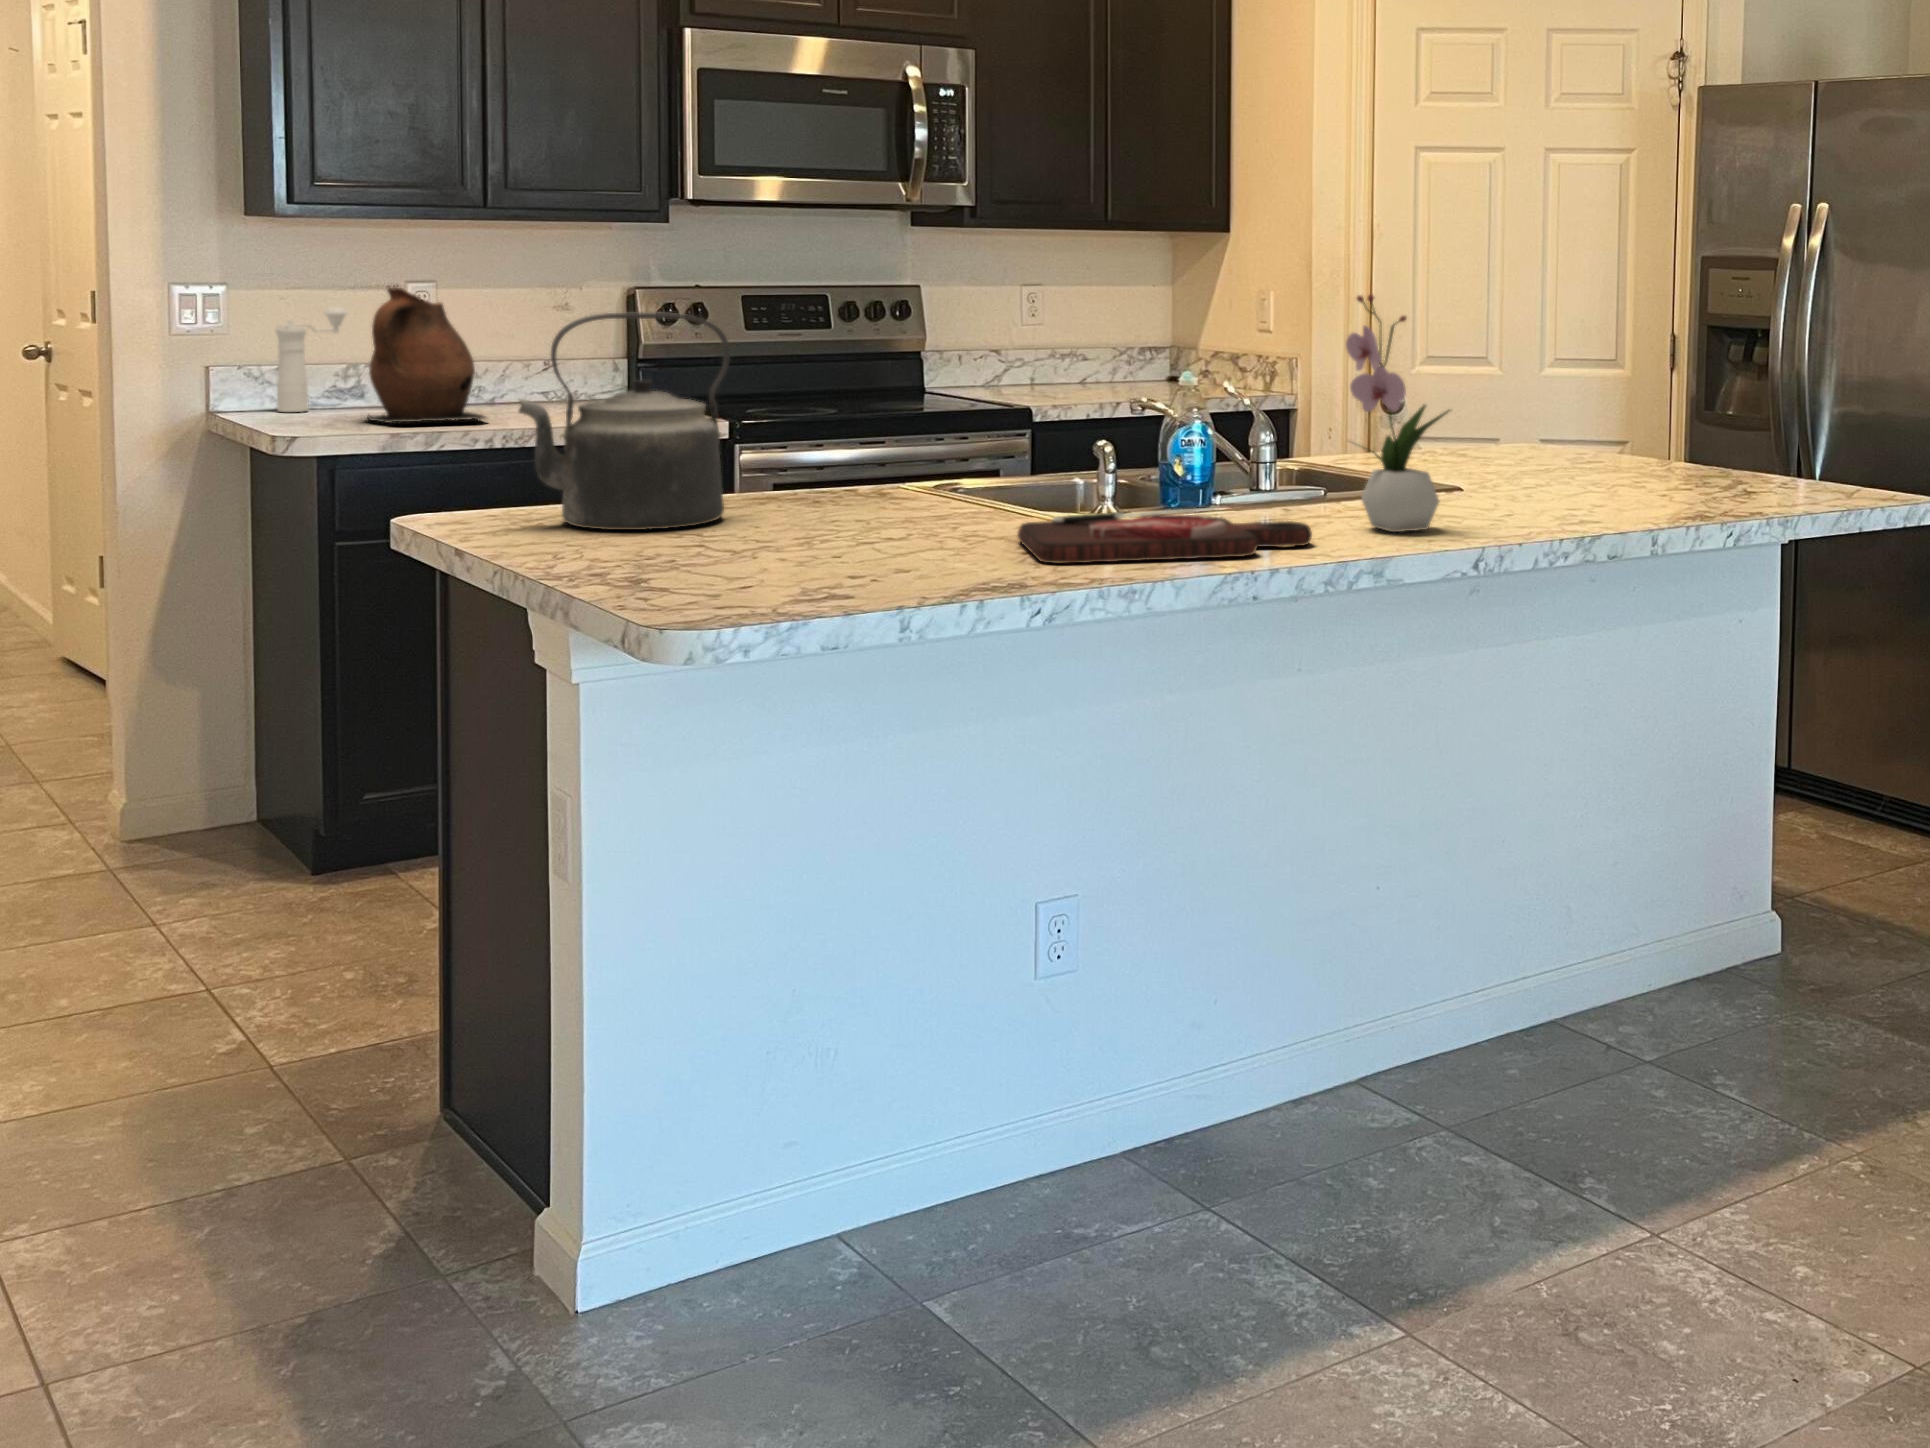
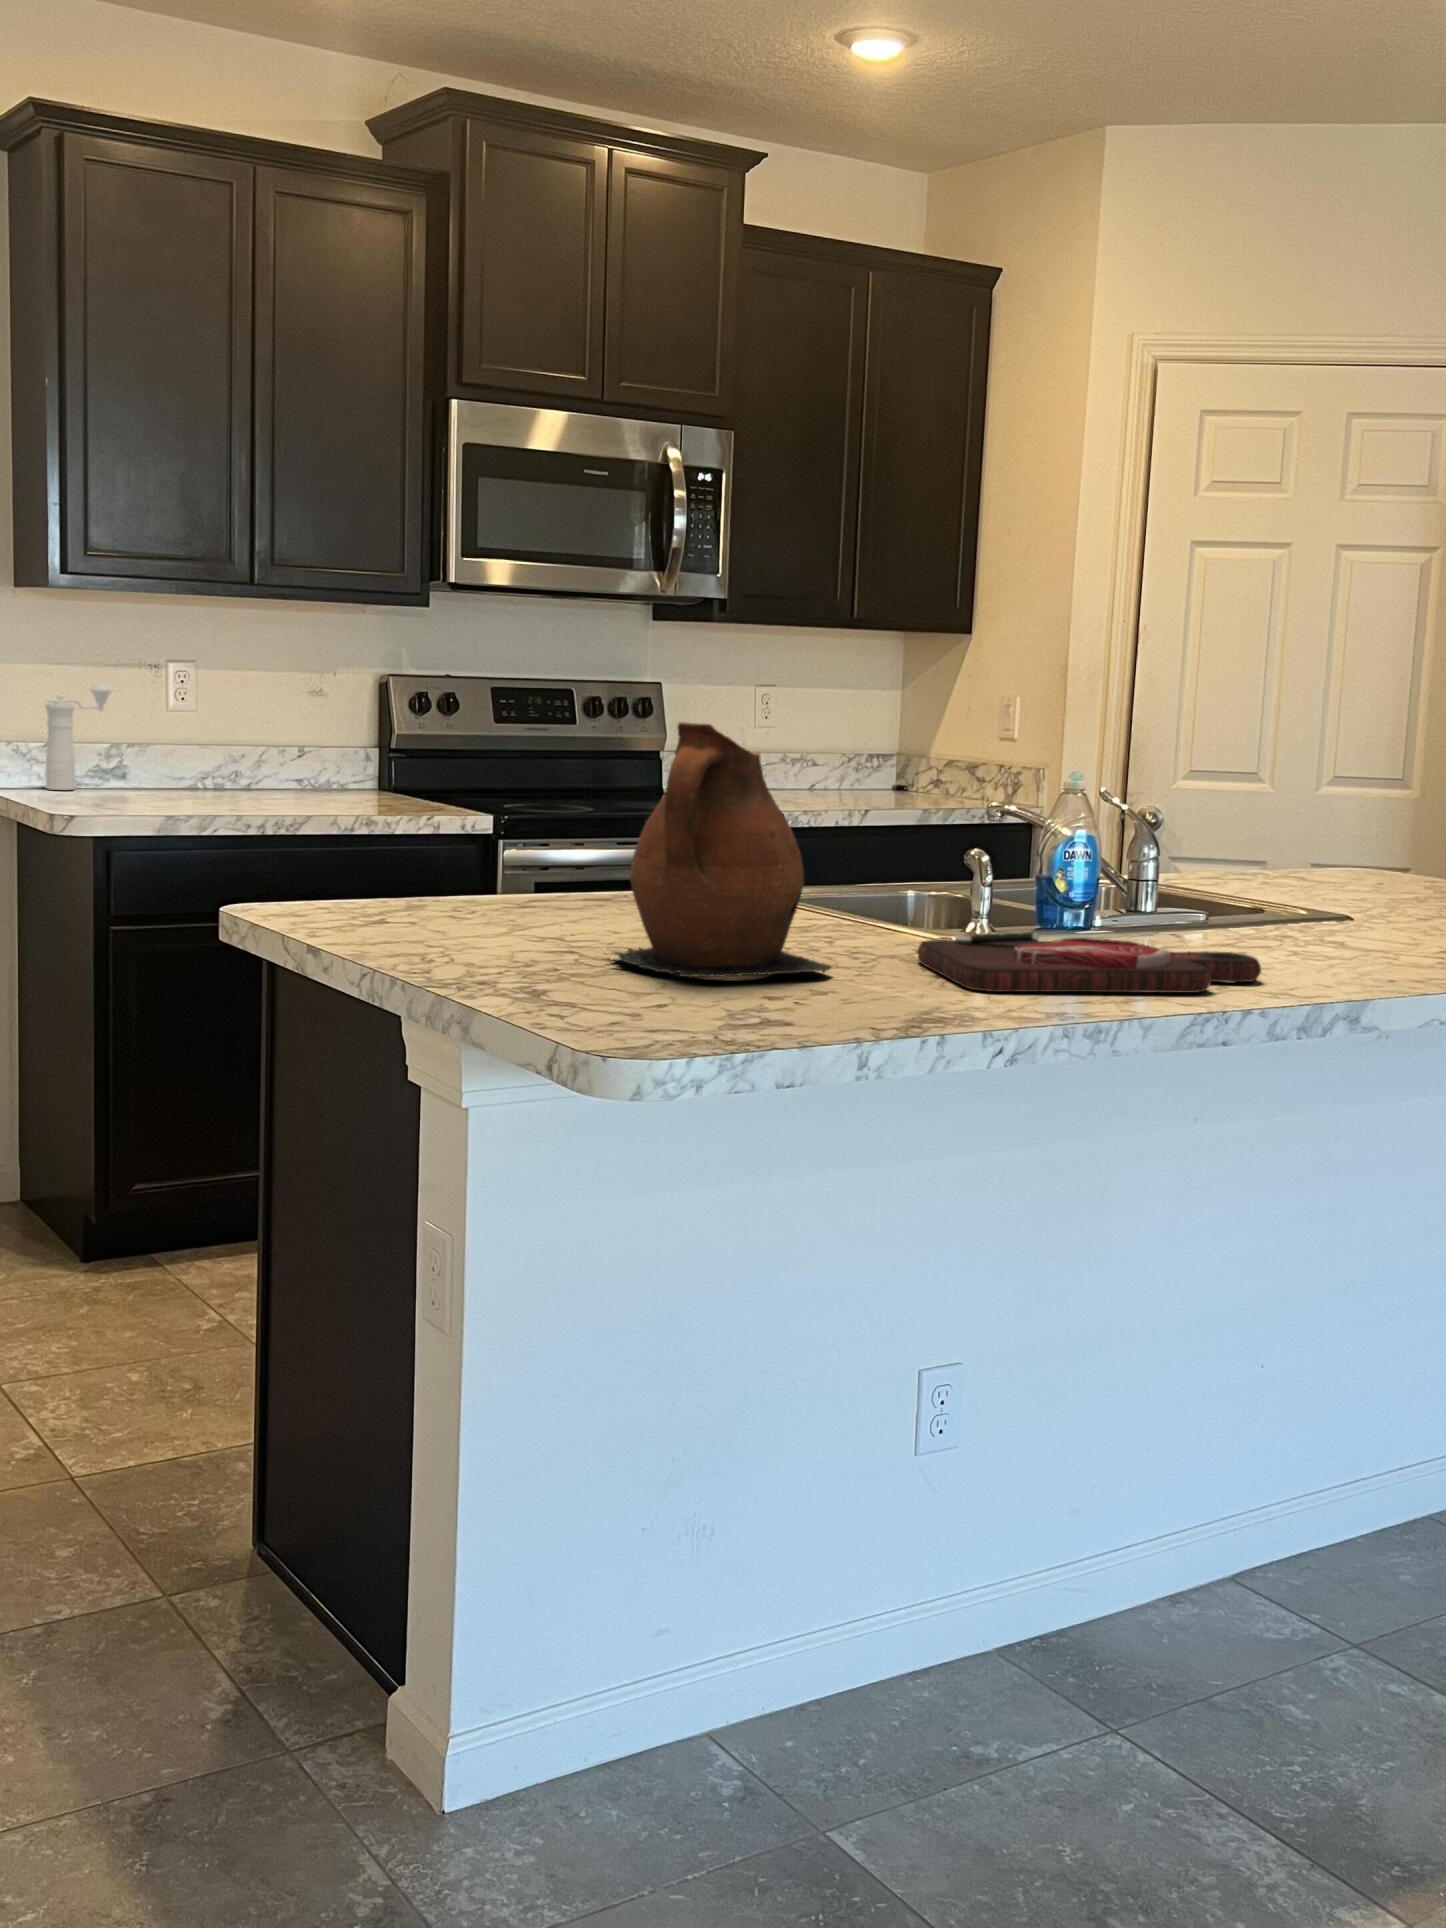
ceramic pitcher: present [367,288,487,423] -> present [607,722,831,978]
flower arrangement: present [1346,295,1449,532] -> none [1283,688,1415,969]
kettle: present [519,312,730,530] -> none [362,685,583,930]

